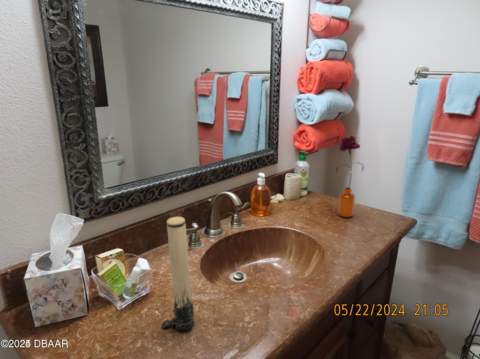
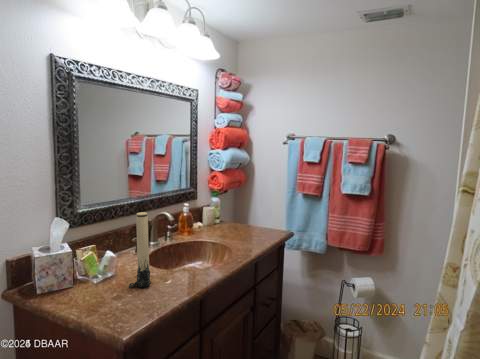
flower: present [336,136,364,217] -> none [238,176,256,233]

